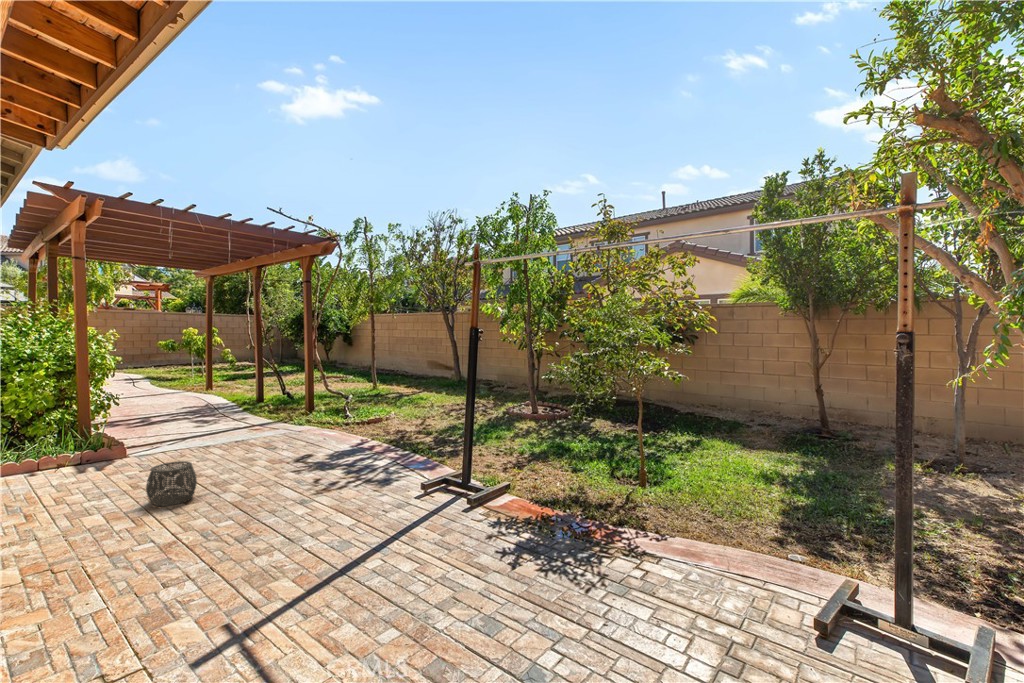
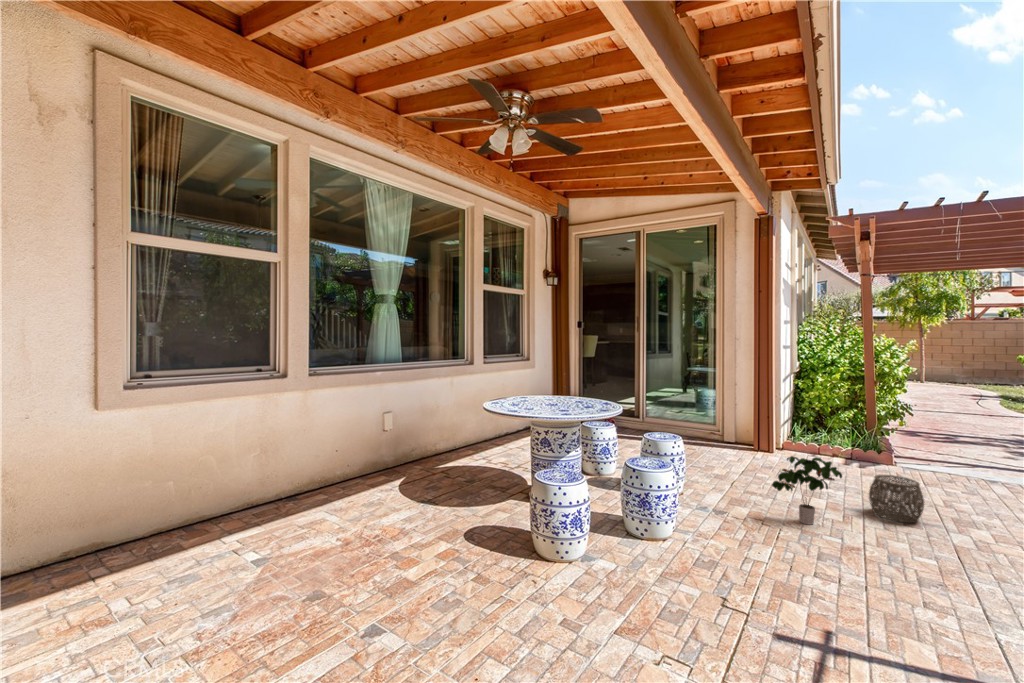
potted plant: none [52,468,136,549] -> present [772,456,842,525]

